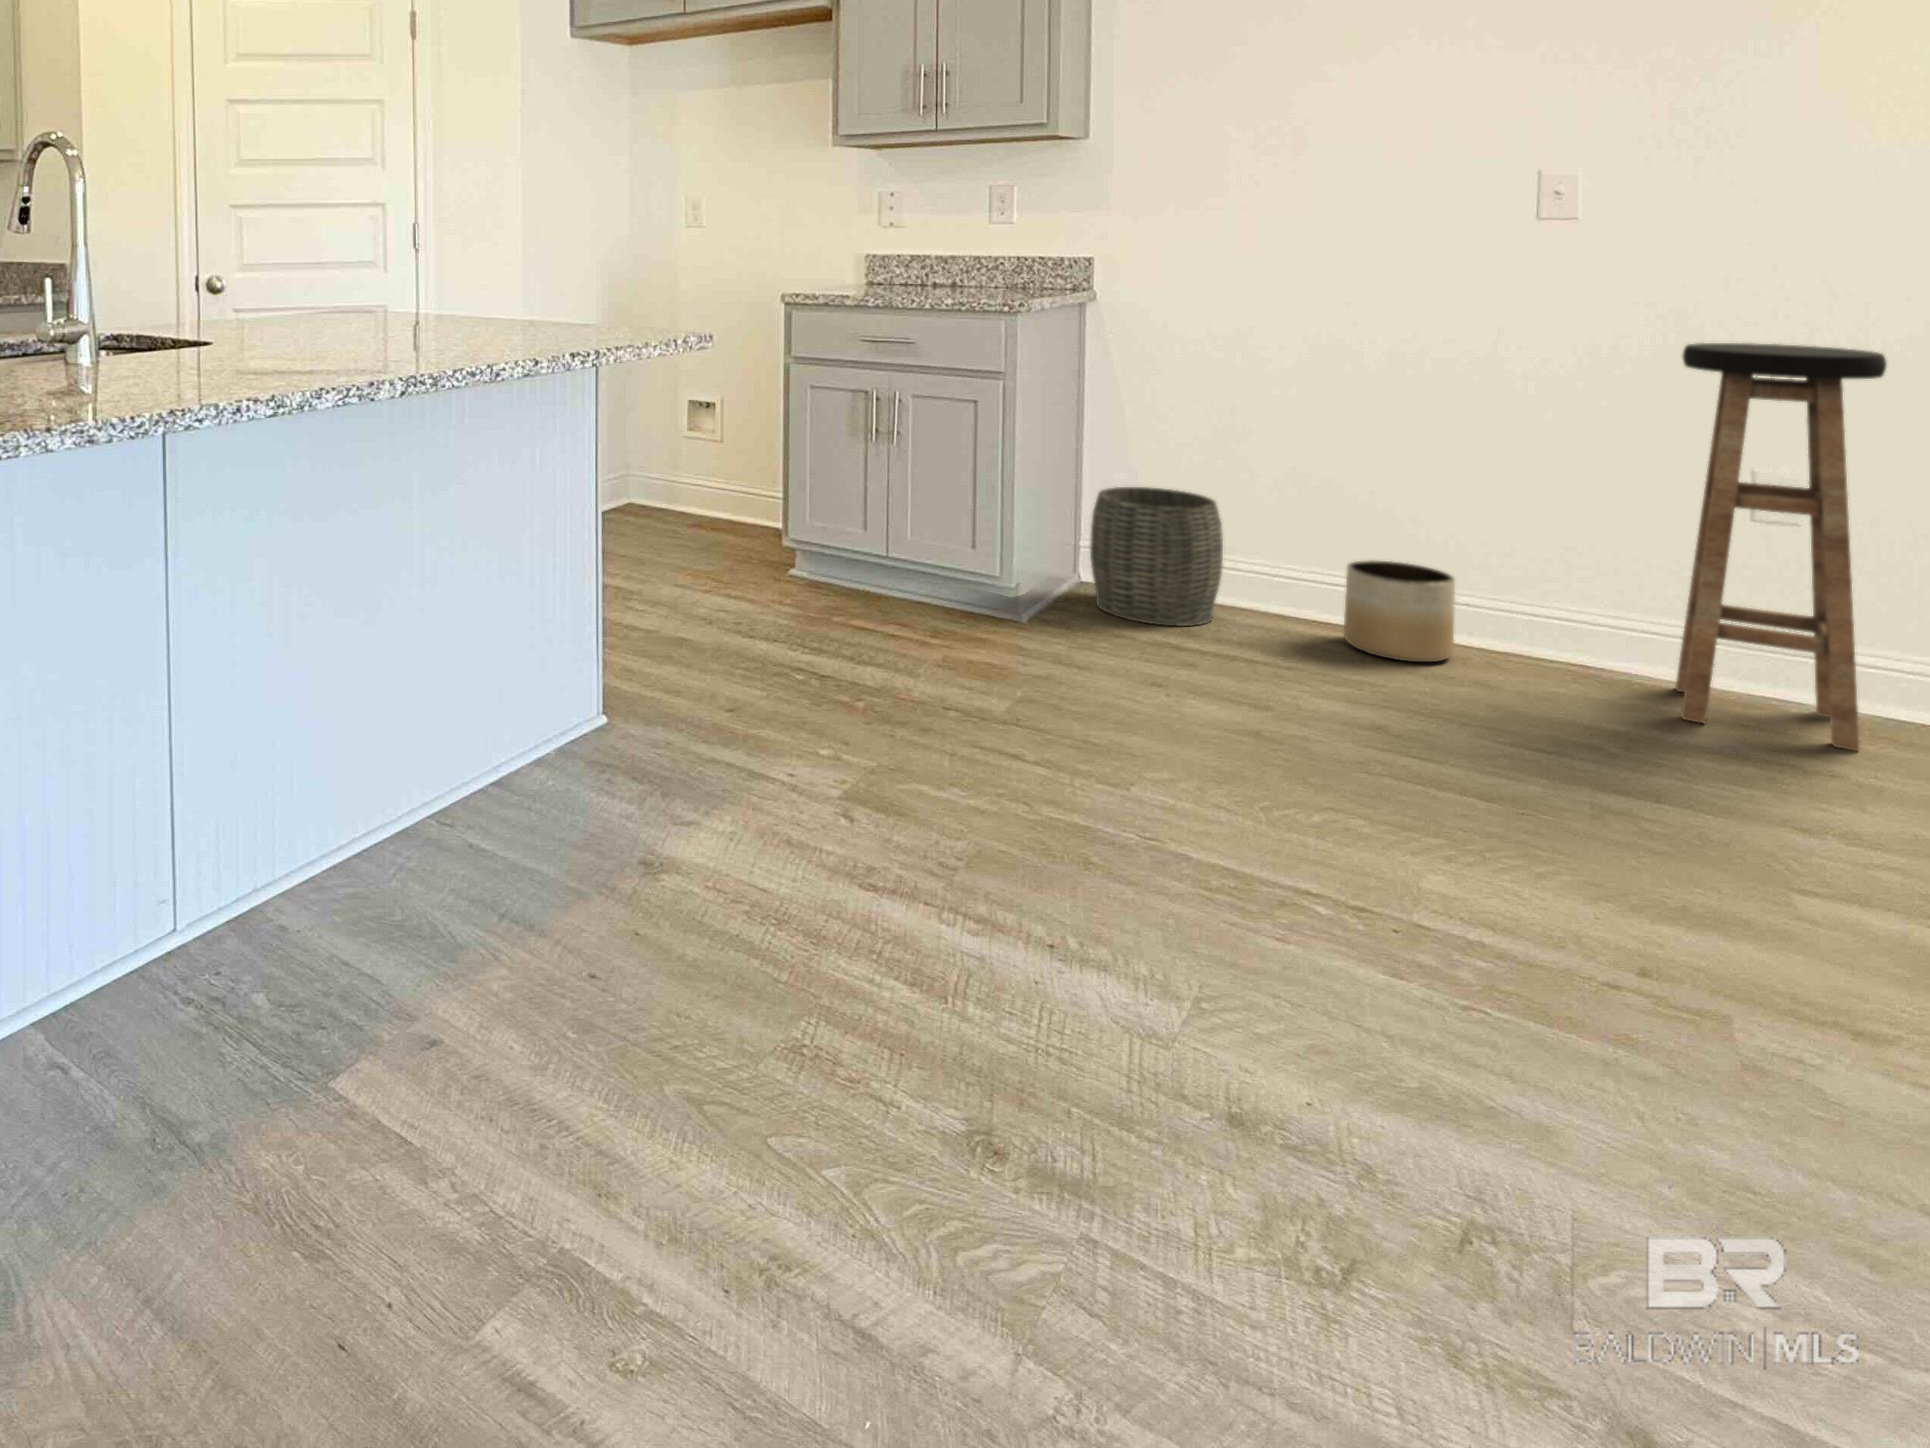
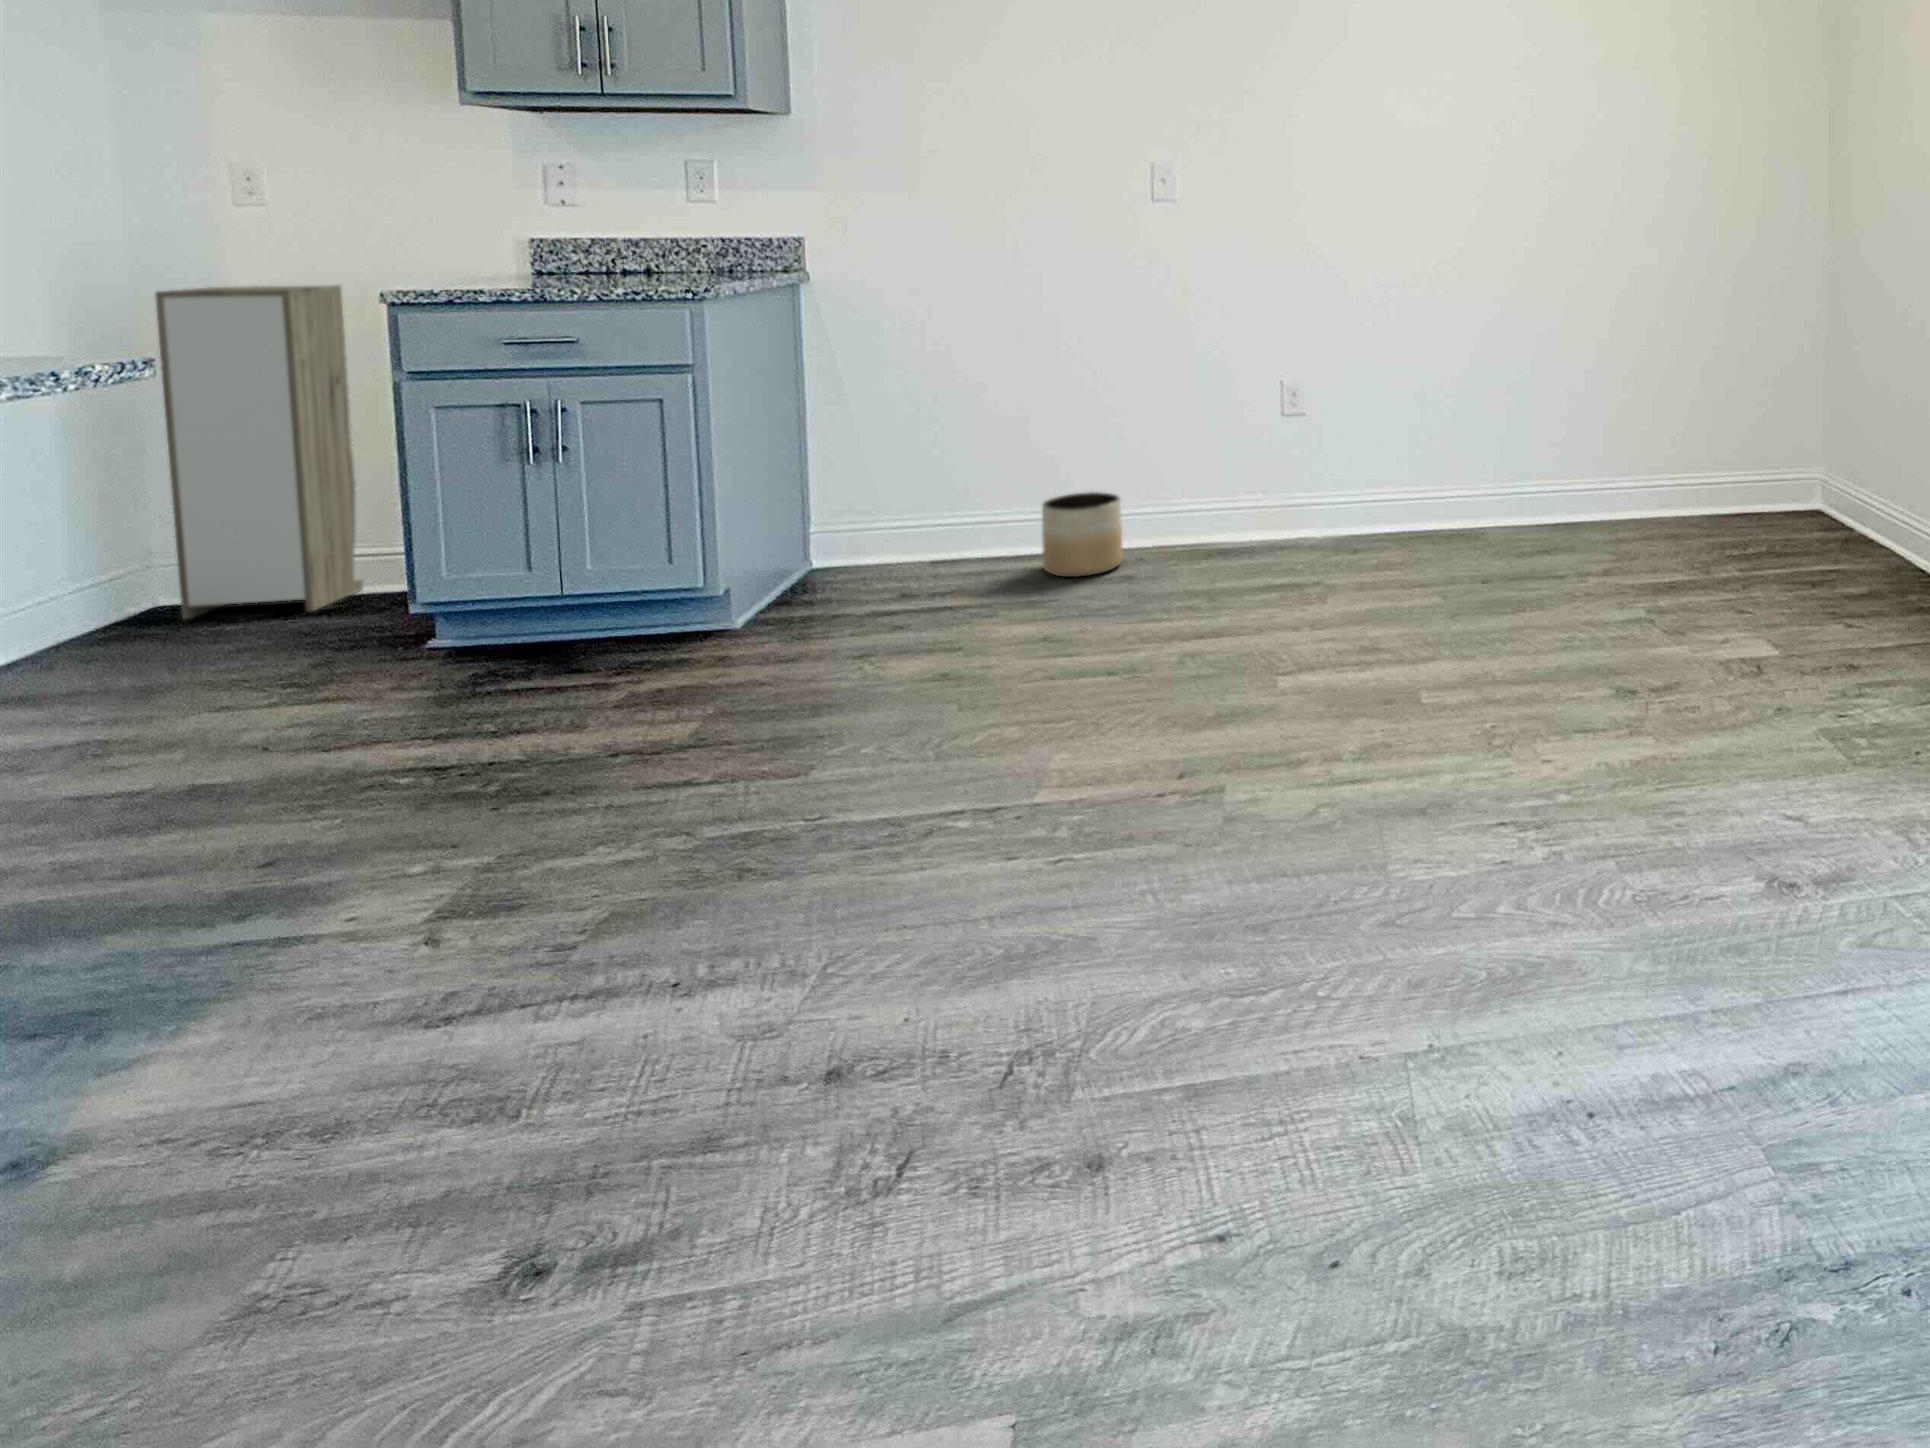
storage cabinet: none [648,285,744,530] -> present [155,285,363,619]
bar stool: present [1676,343,1887,751] -> none [1248,291,1350,572]
woven basket: present [1090,487,1223,626] -> none [812,461,941,598]

